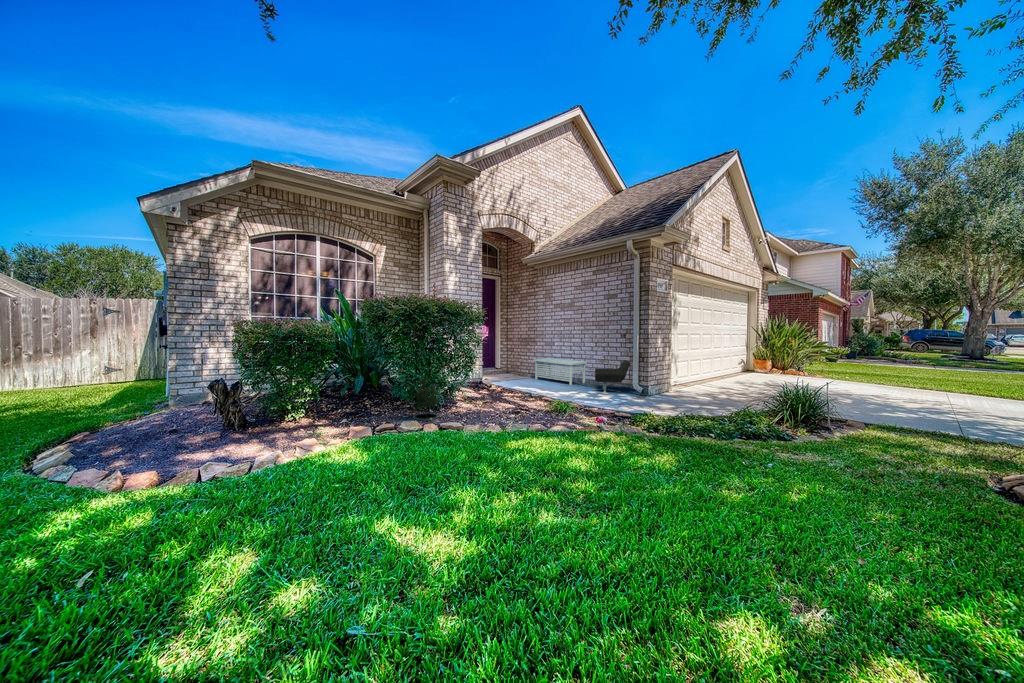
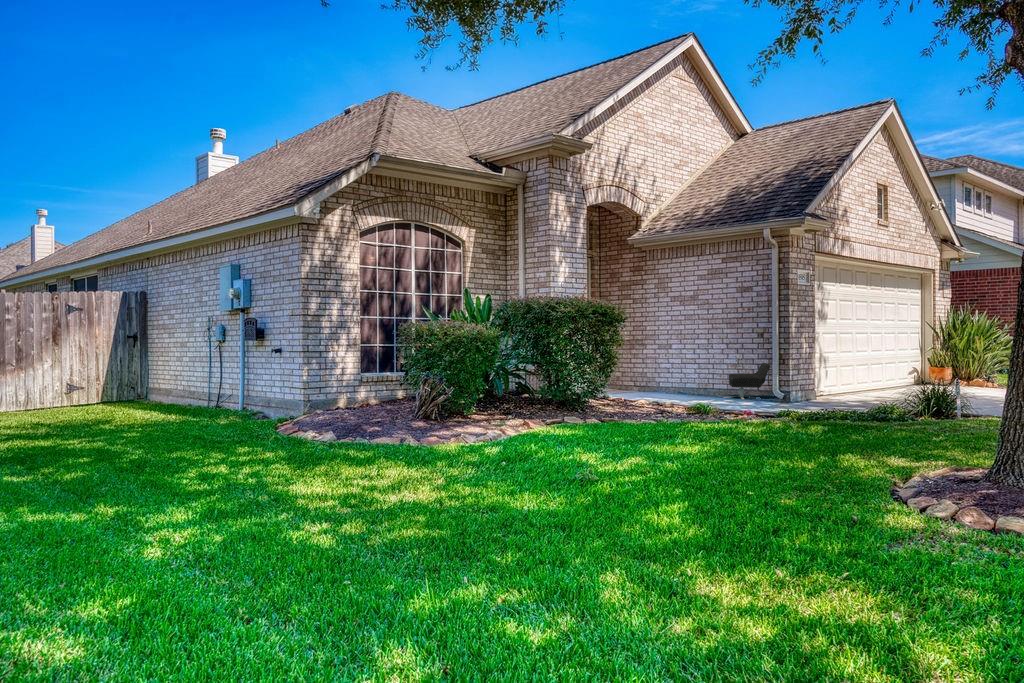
storage bench: present [534,358,587,385] -> none [649,365,716,395]
potted tree: present [413,380,438,420] -> none [577,370,601,412]

